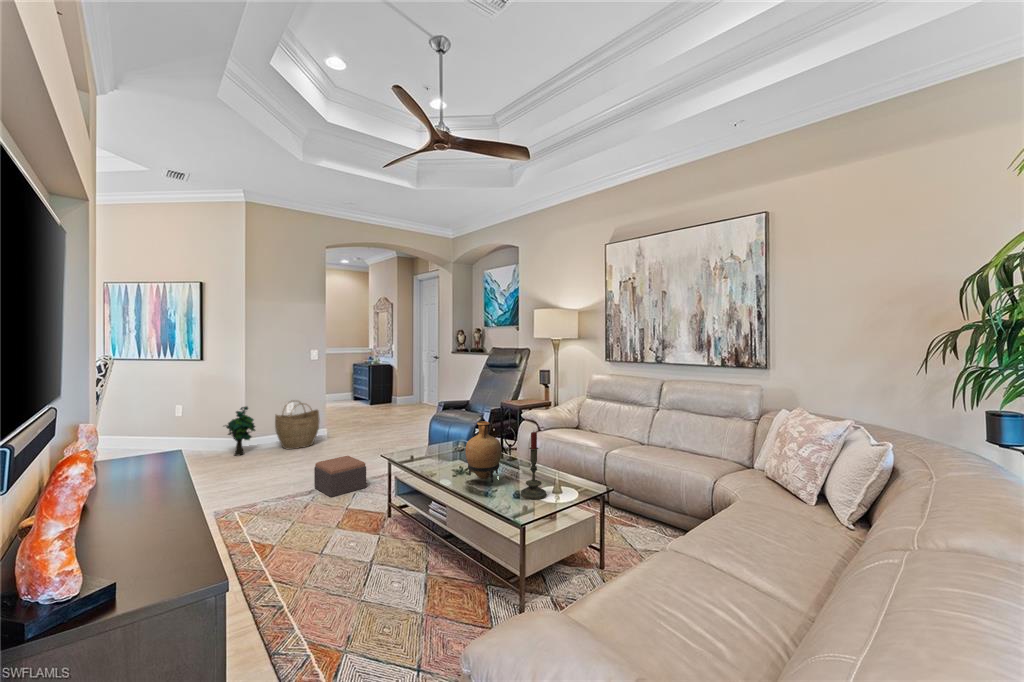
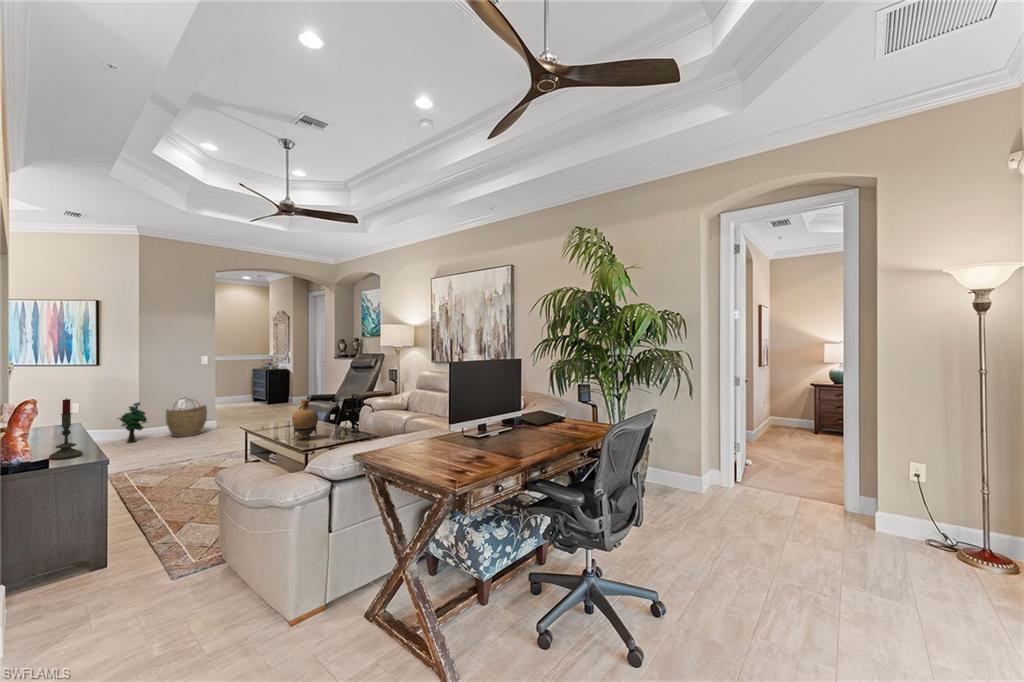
candle: present [521,432,546,500] -> present [49,398,83,460]
footstool: present [314,456,366,497] -> none [193,435,236,463]

